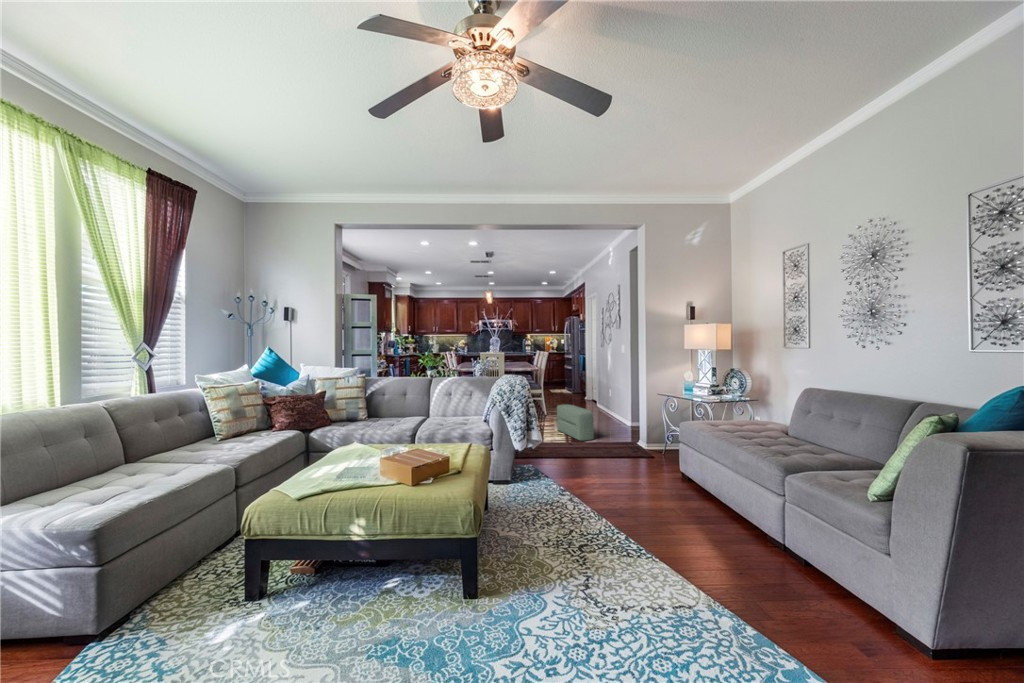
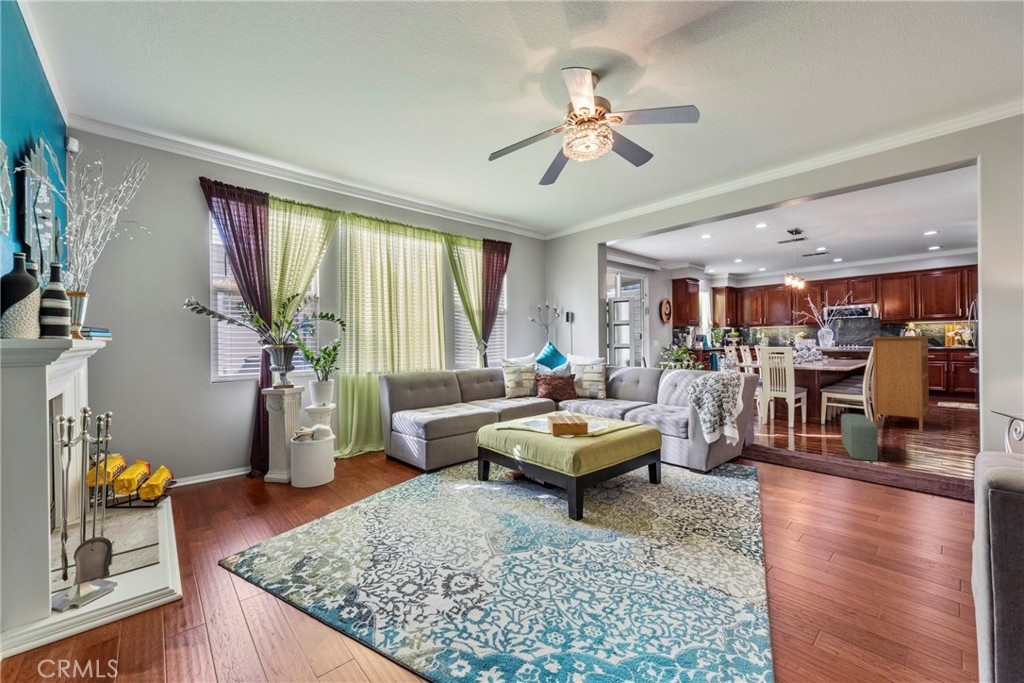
console table: none [543,343,580,412] -> present [873,336,932,432]

